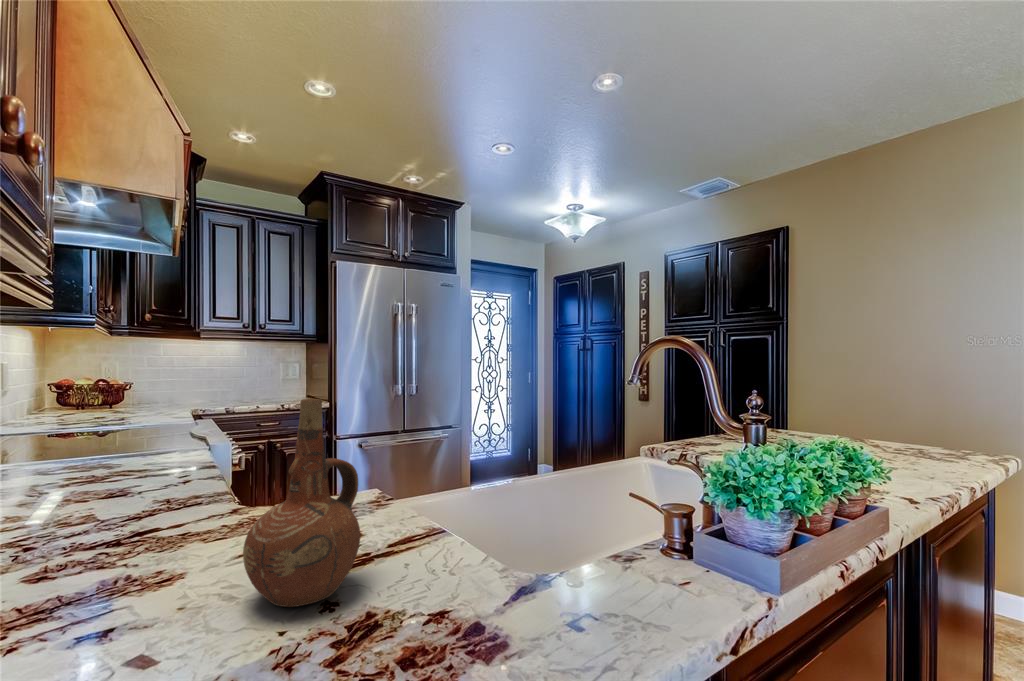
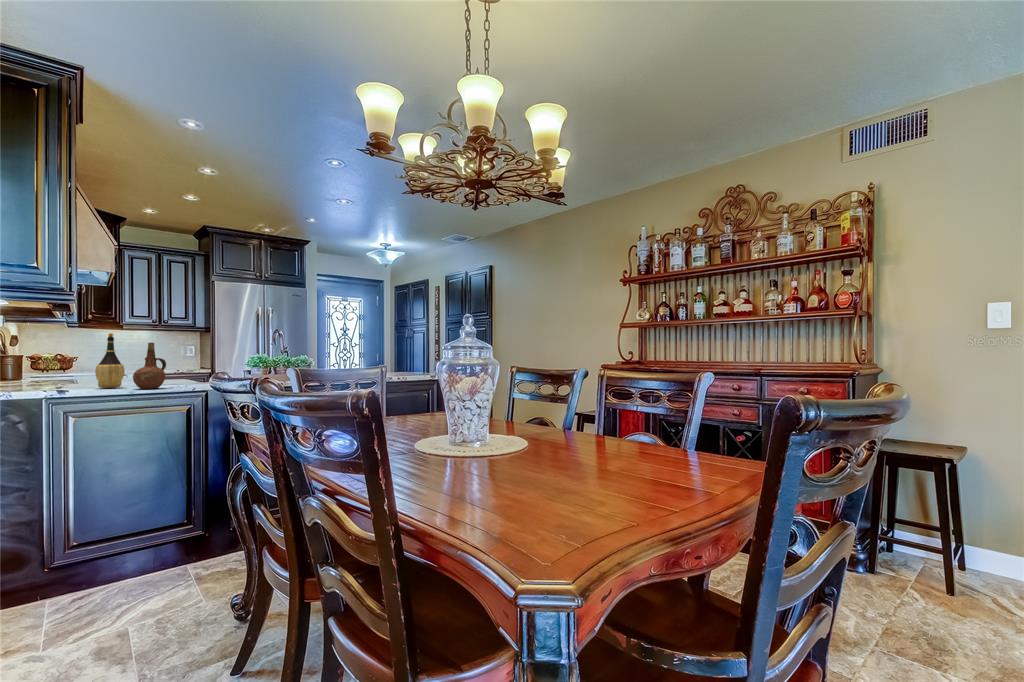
wine bottle: none [102,359,209,583] -> present [95,333,125,388]

